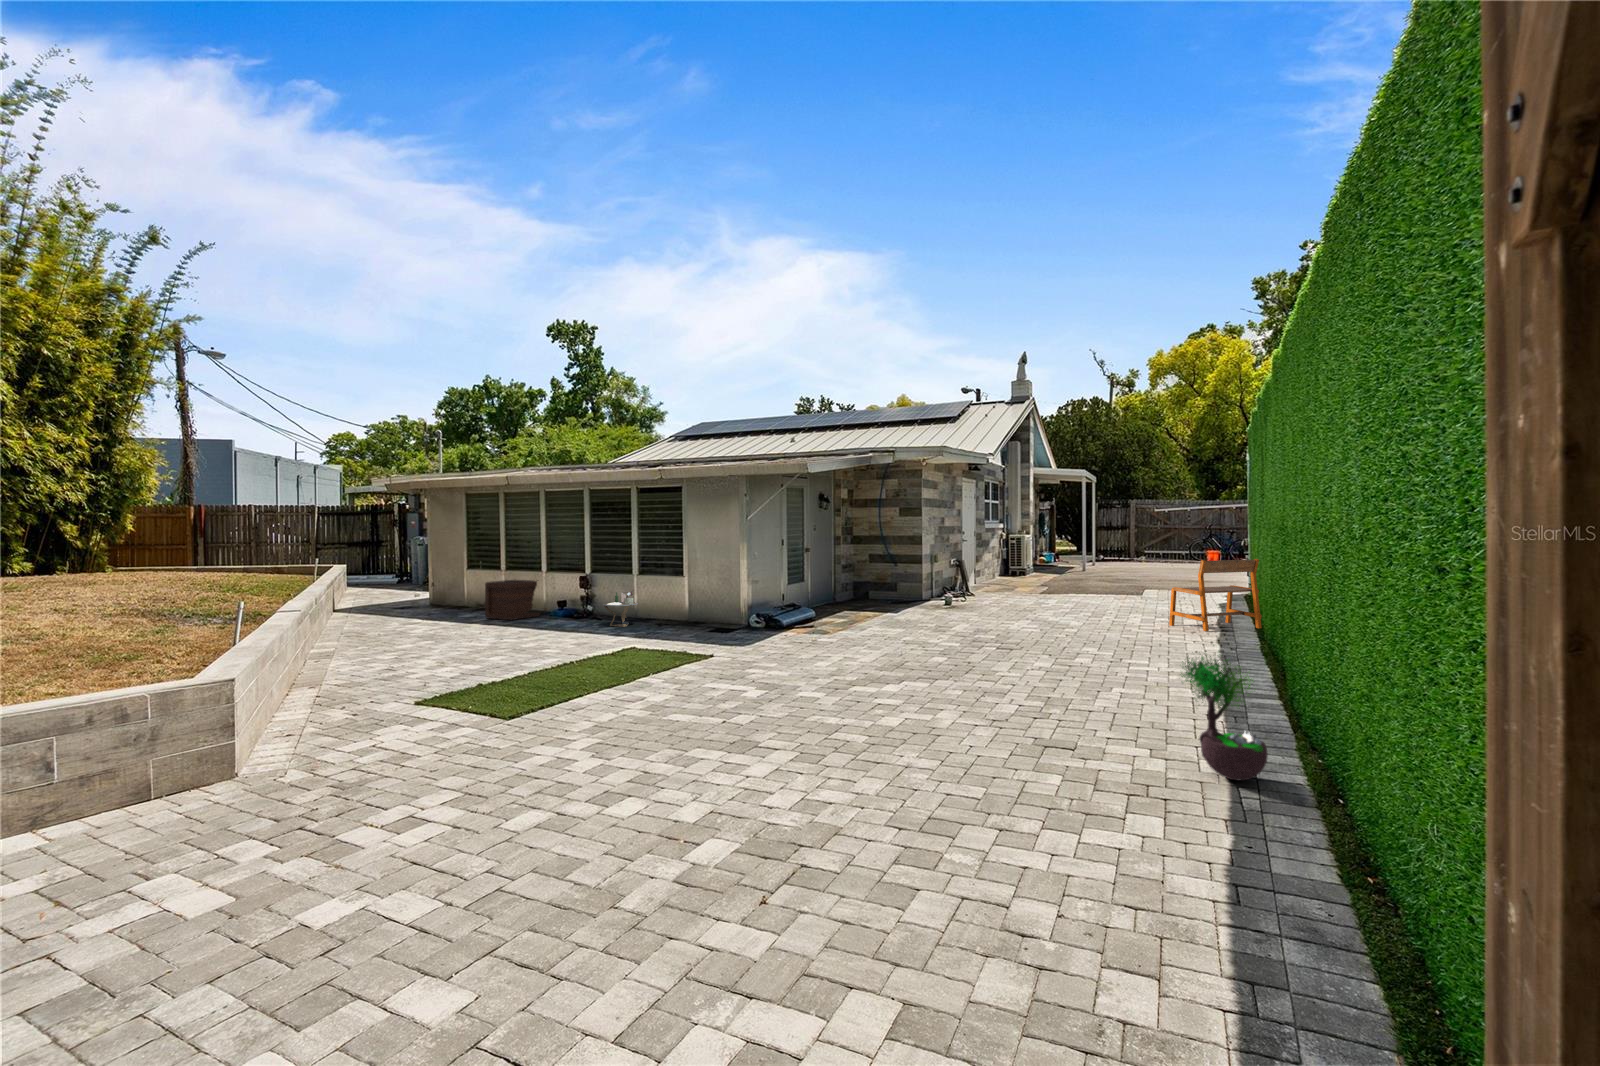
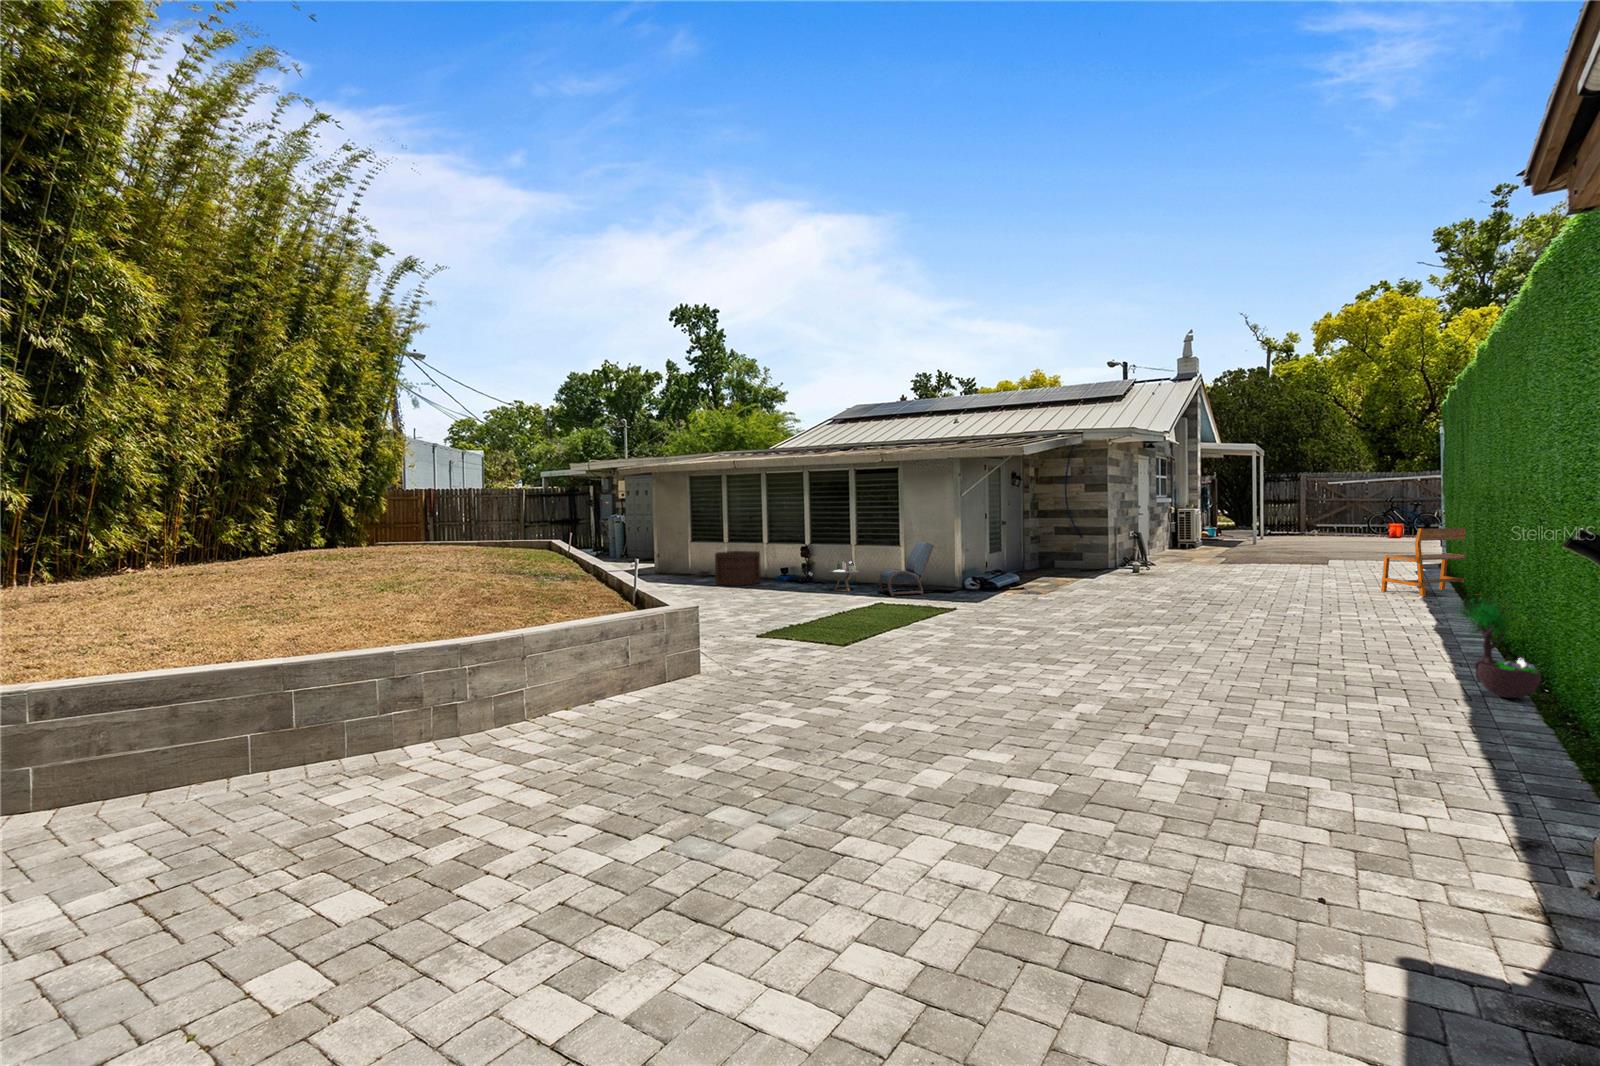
lounge chair: none [657,571,715,633] -> present [879,542,934,596]

